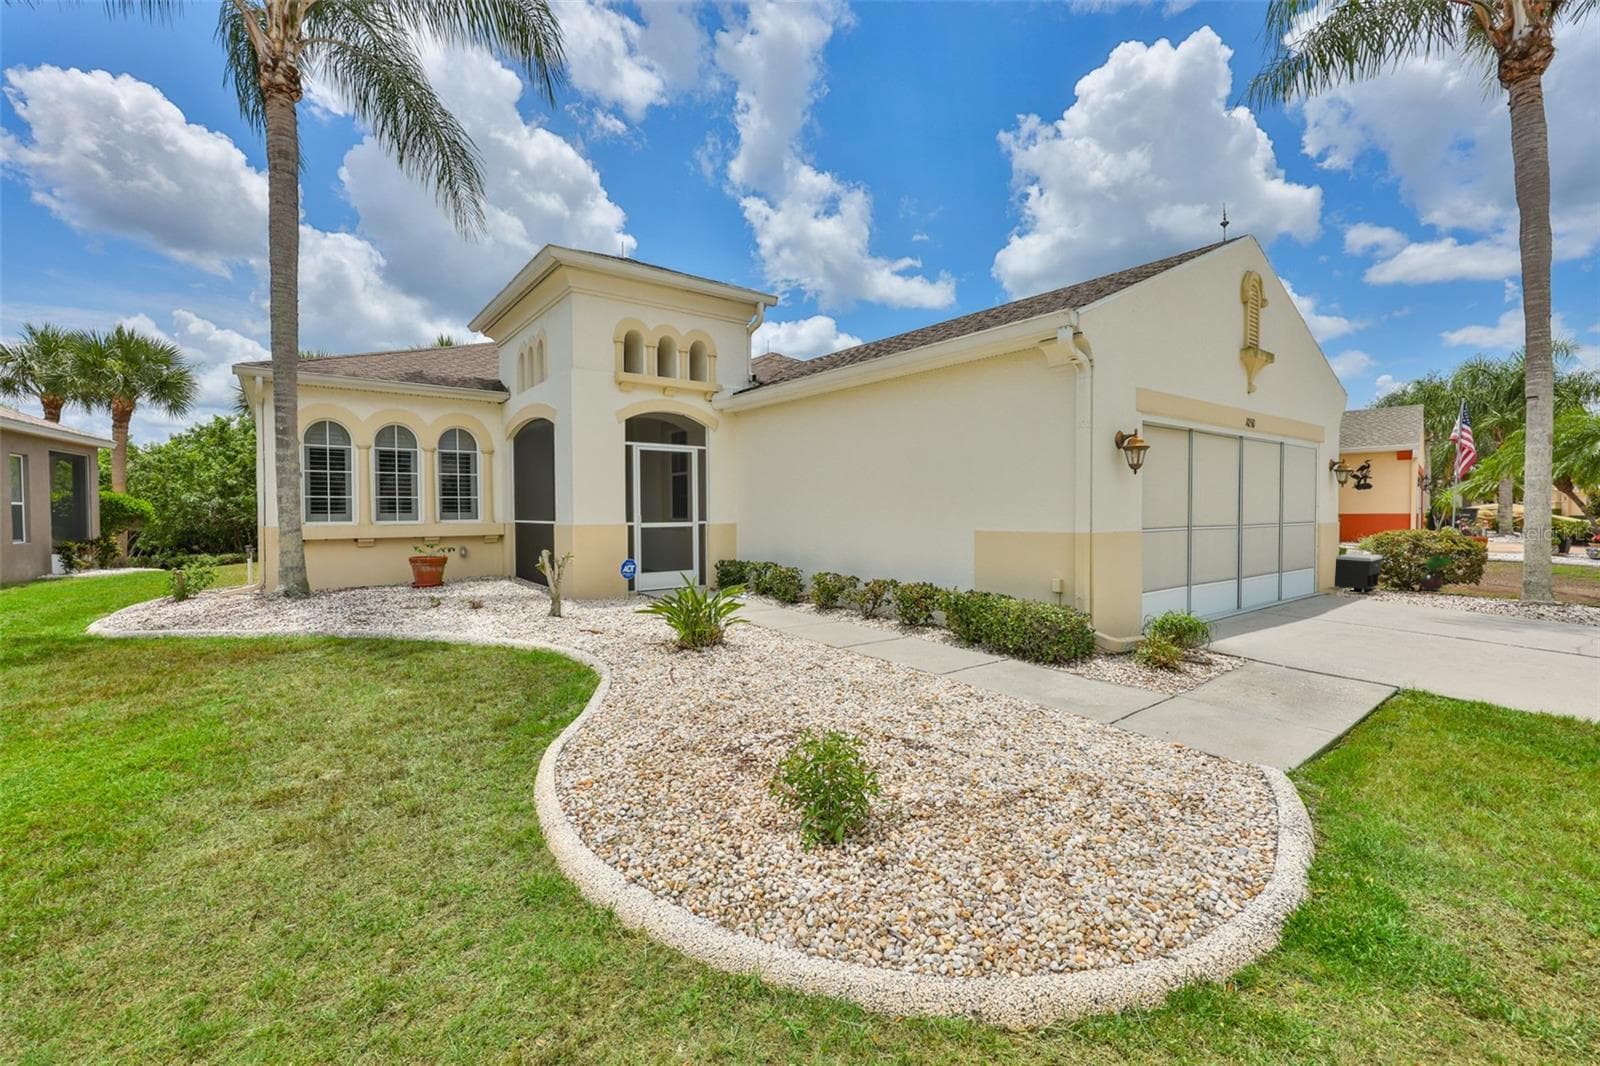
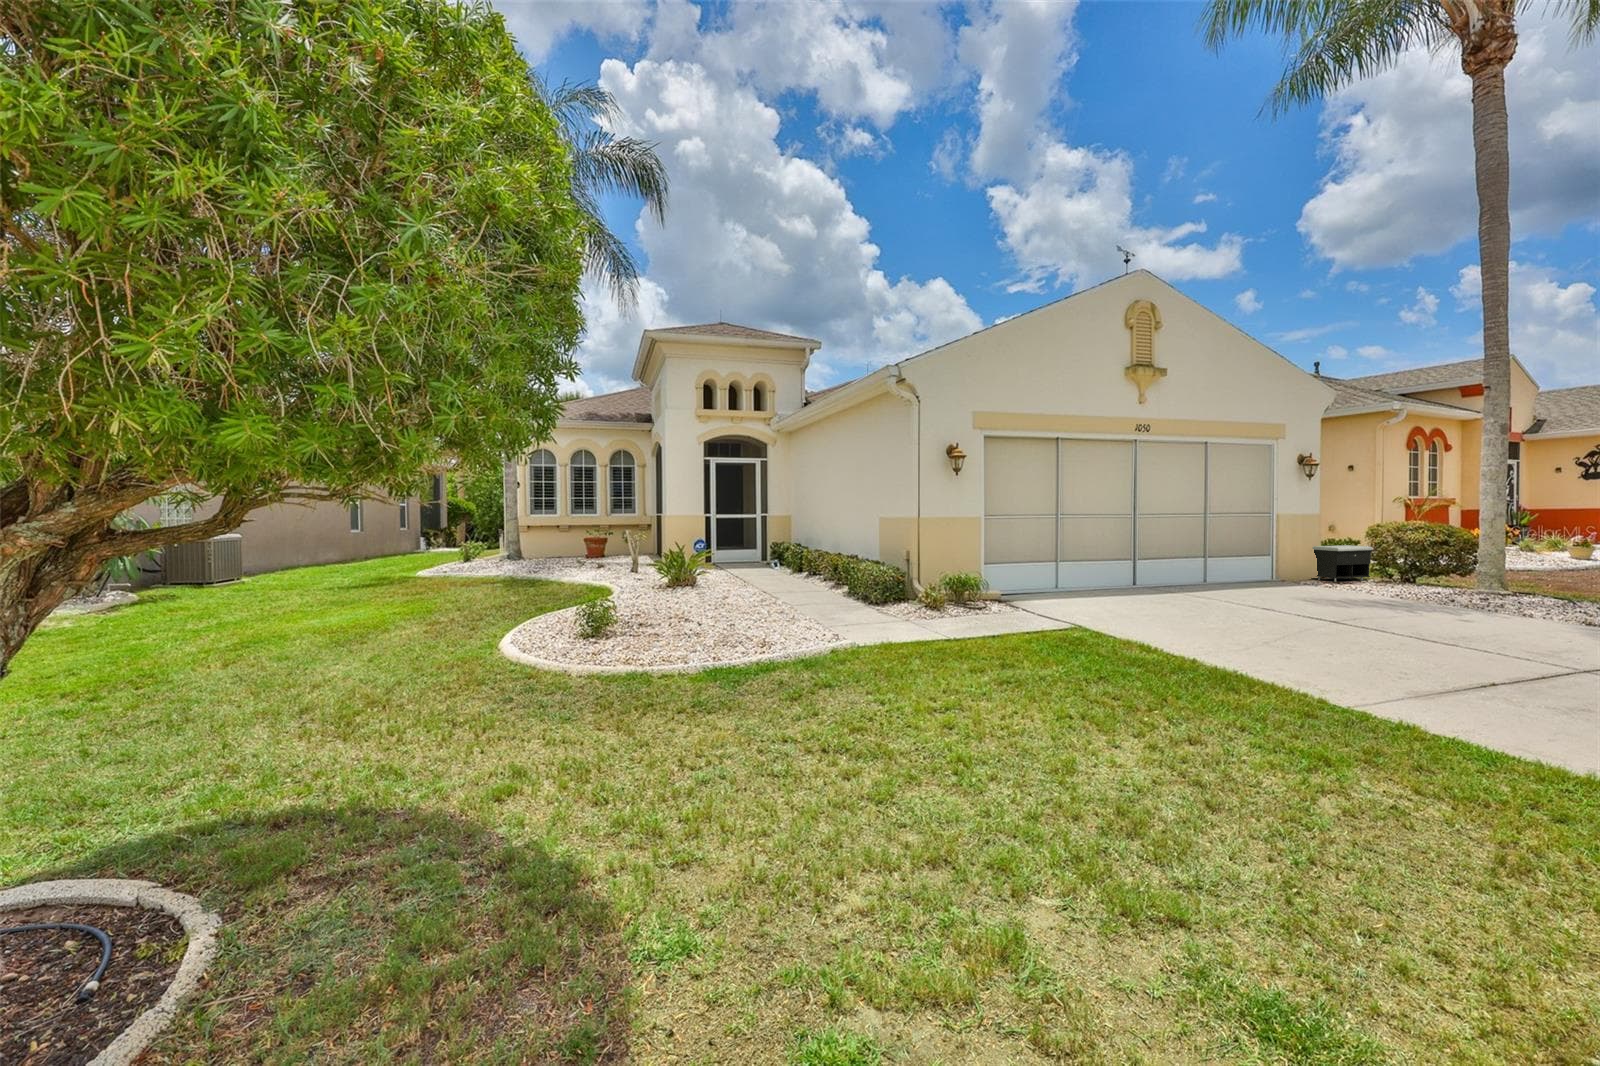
potted tree: present [1420,556,1449,591] -> none [1412,543,1444,583]

